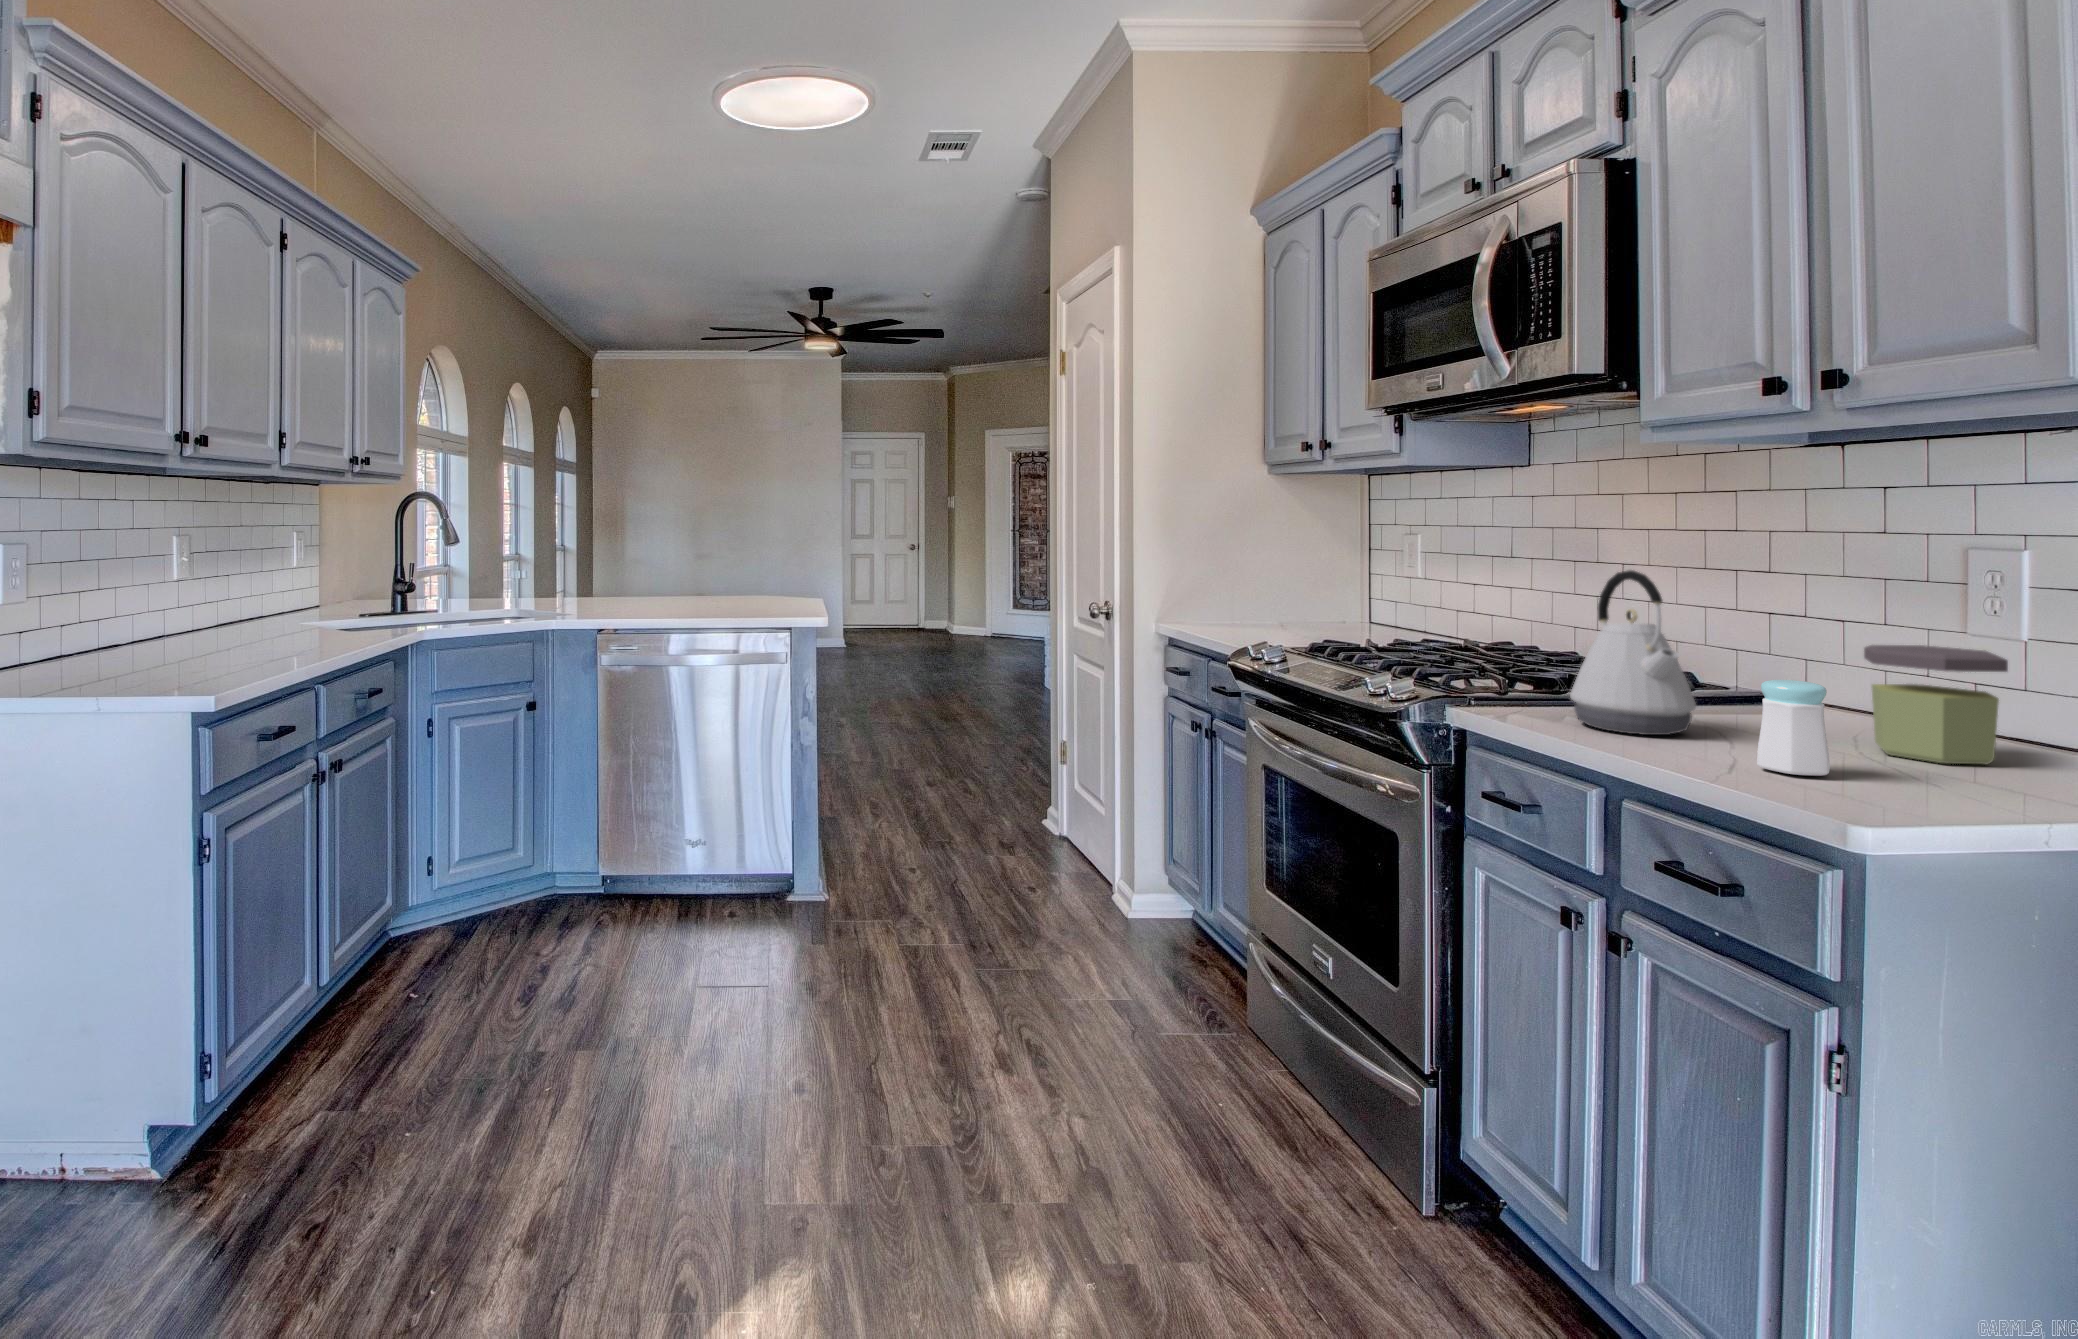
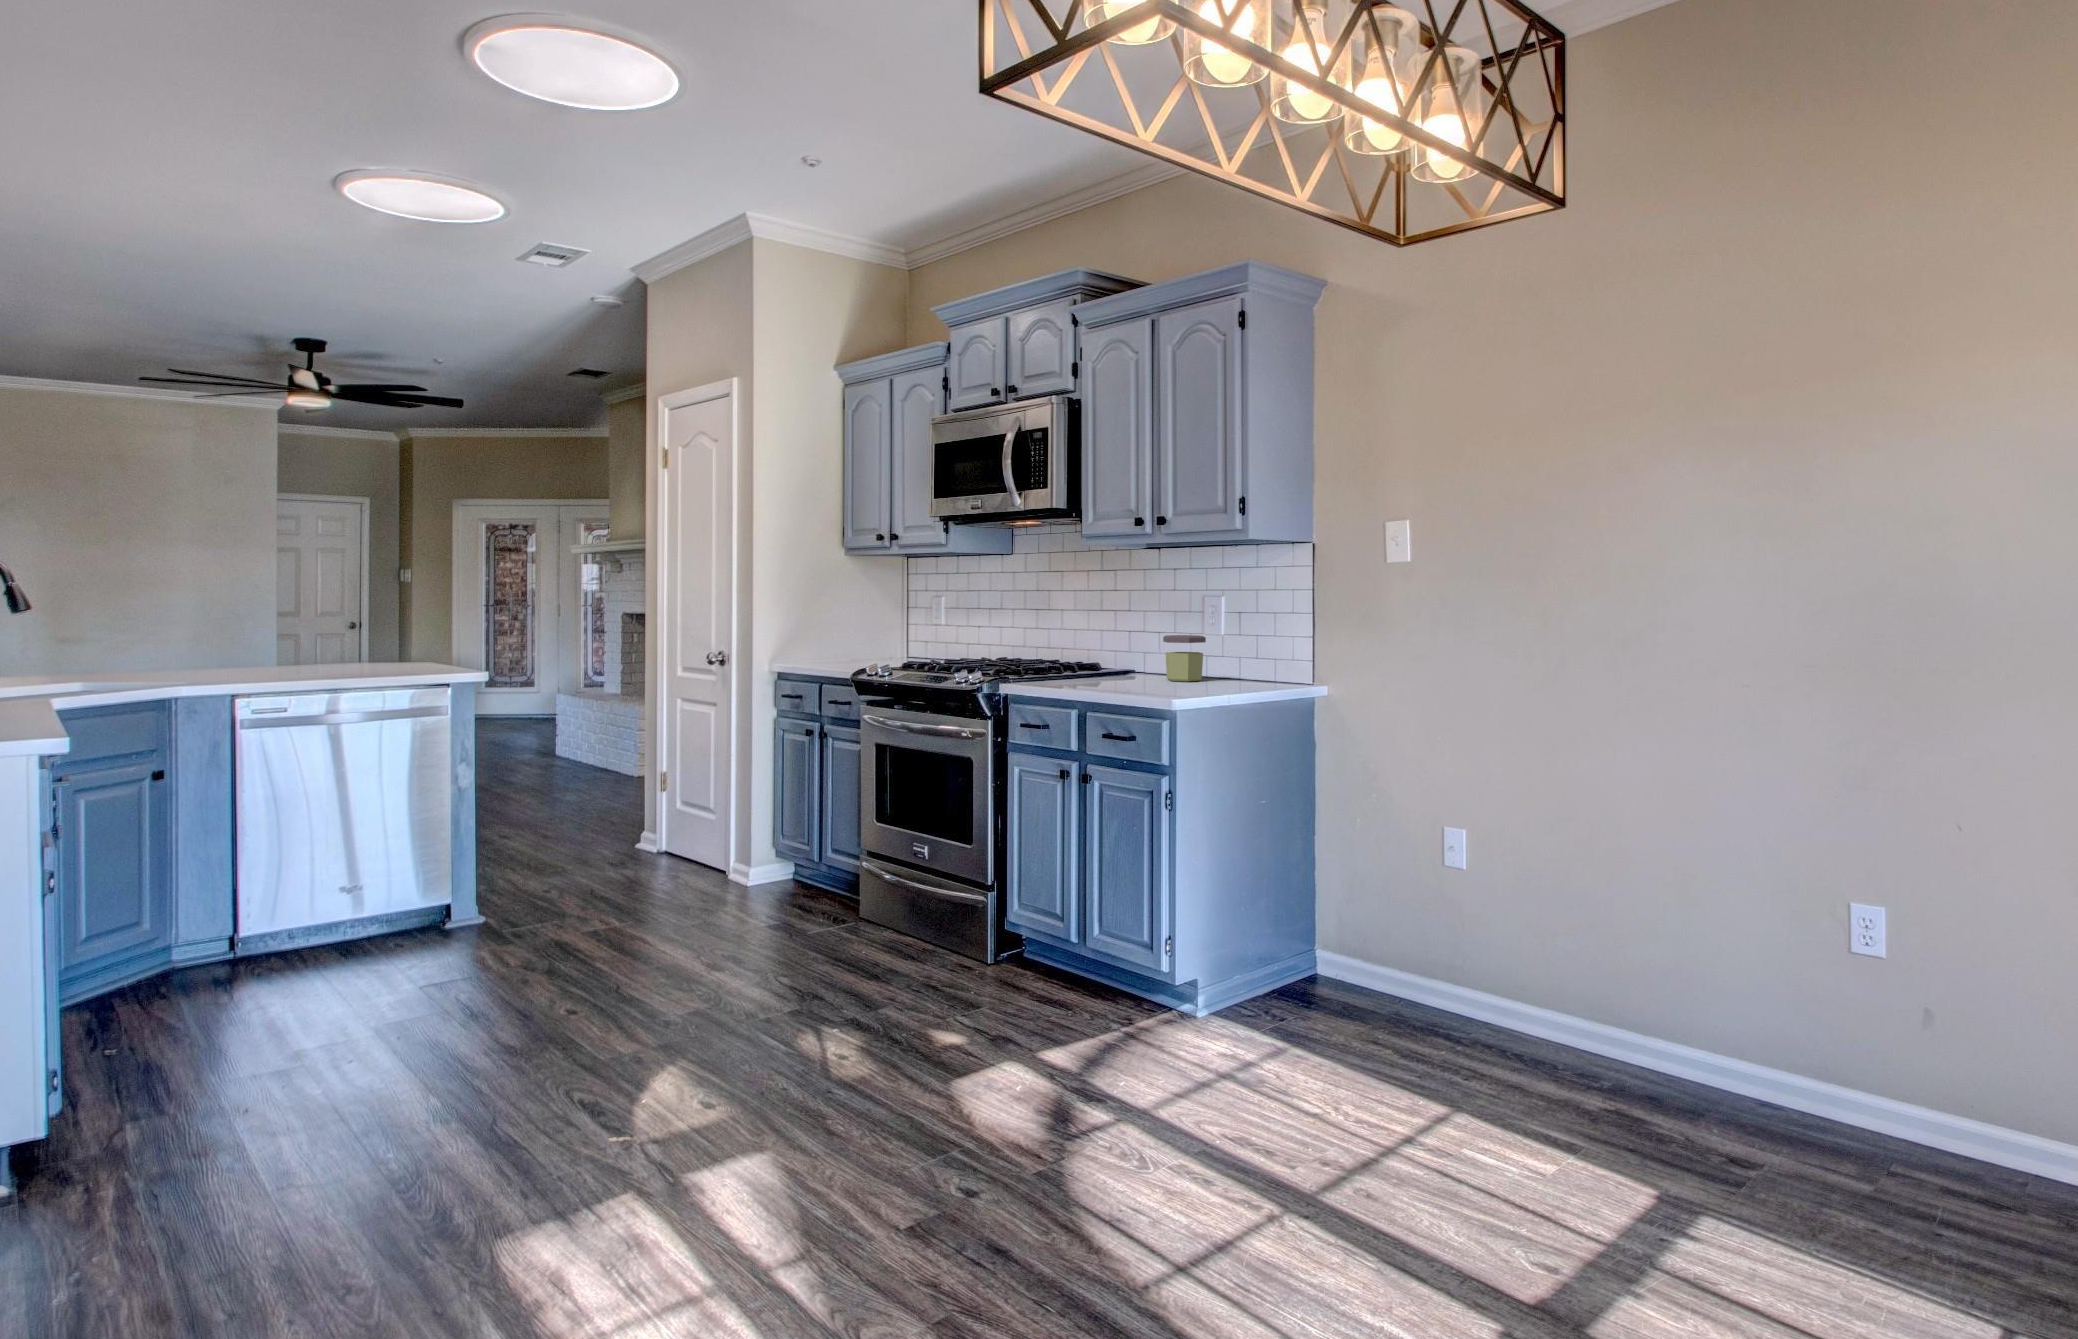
kettle: present [1570,570,1696,735] -> none [1061,605,1109,682]
salt shaker: present [1757,680,1830,776] -> none [1136,648,1159,687]

